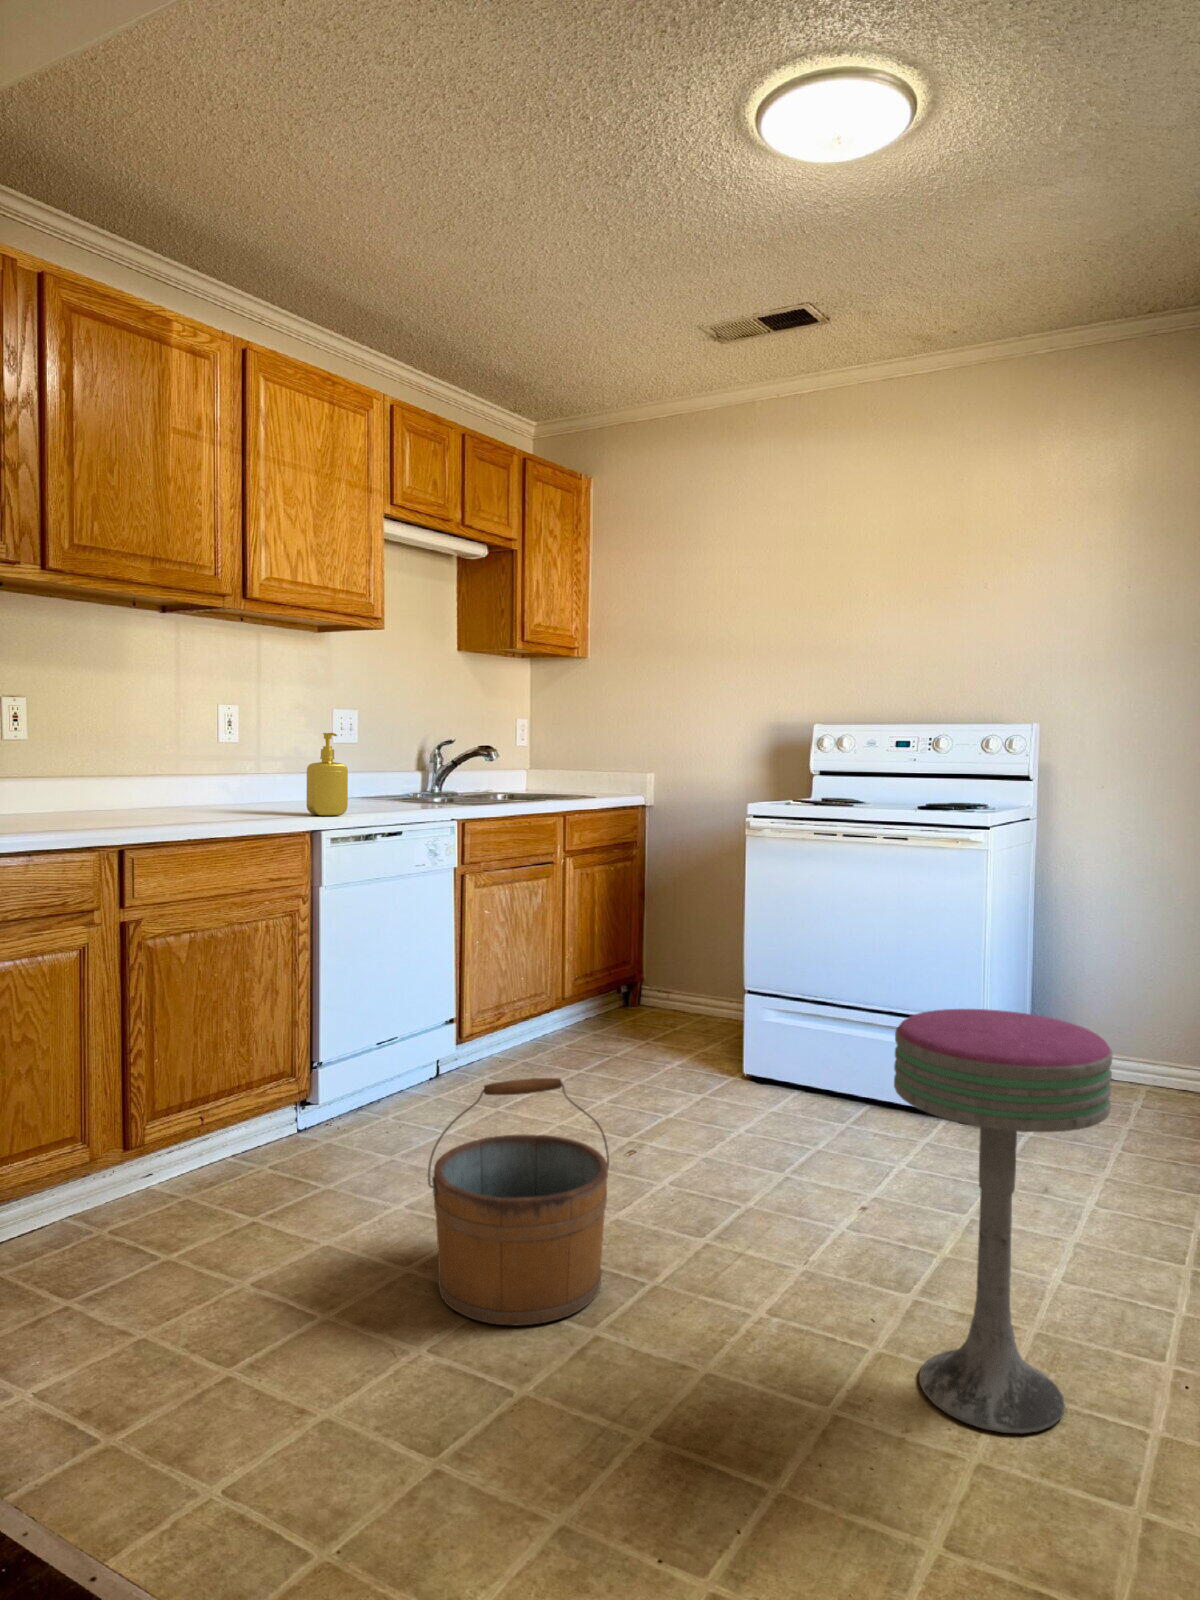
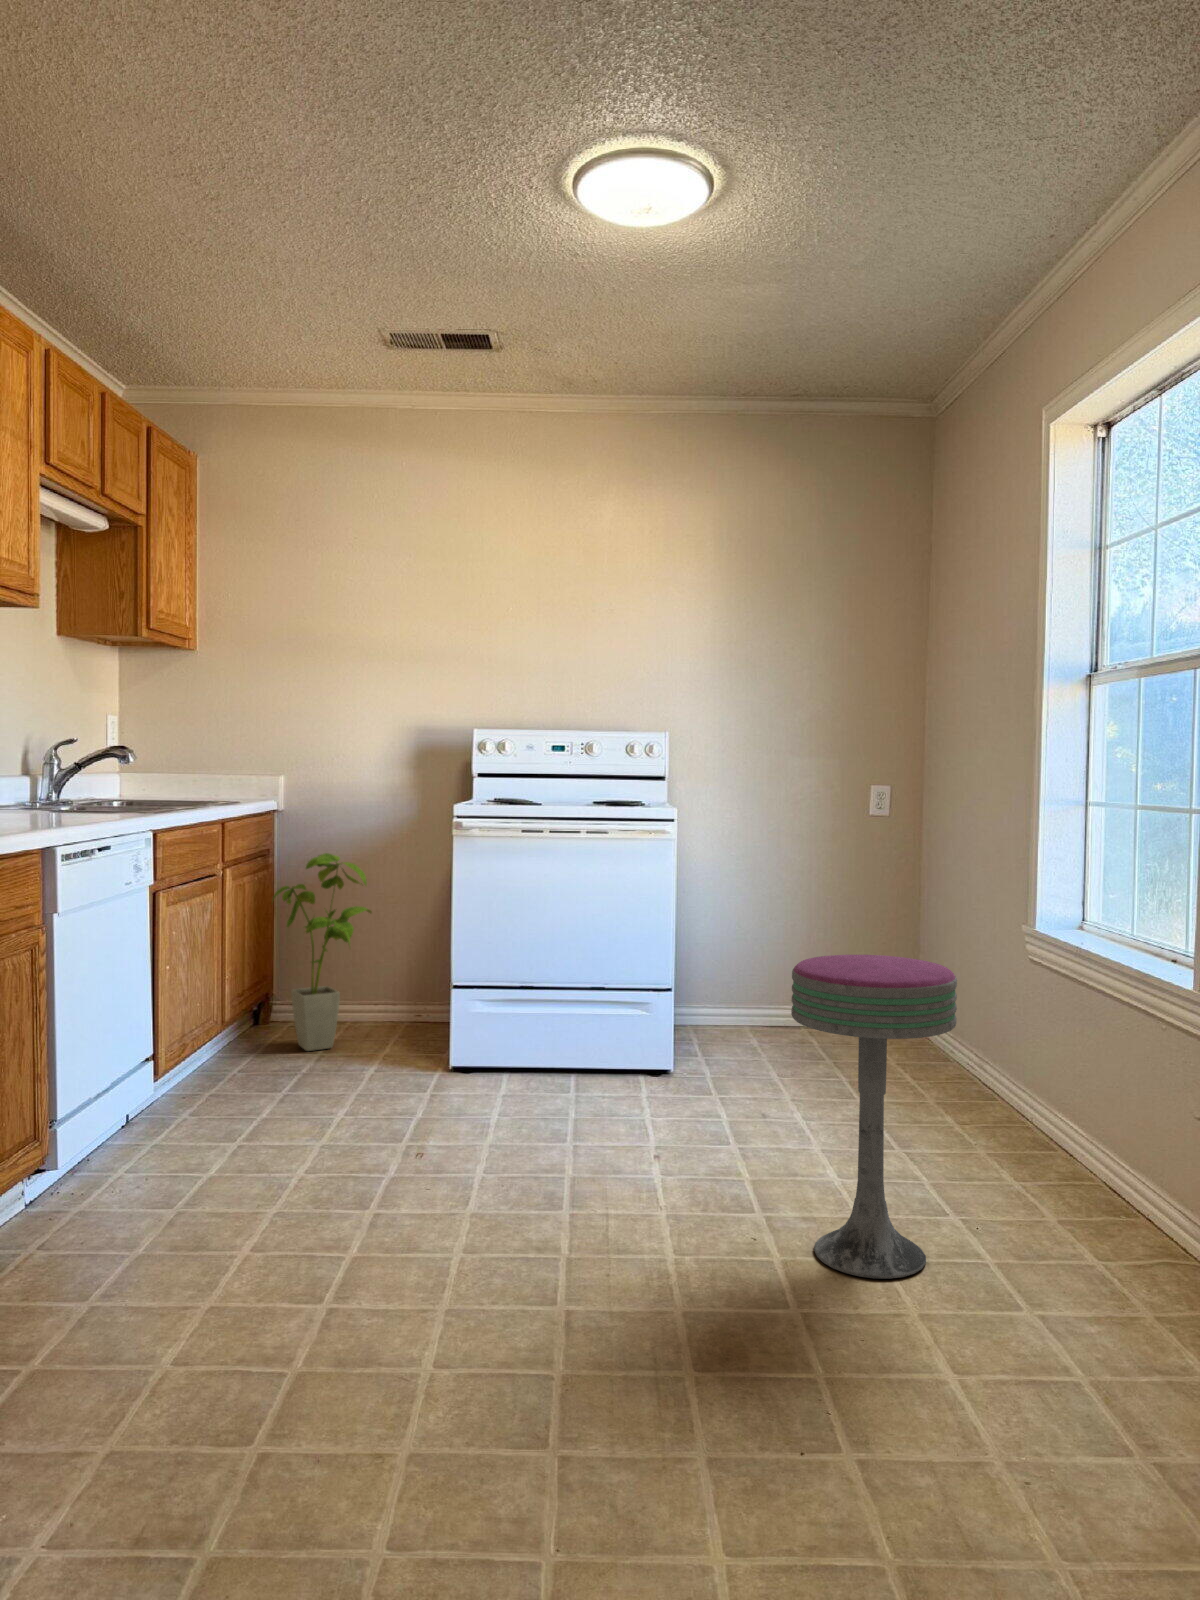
soap dispenser: present [307,733,348,816] -> none [22,730,74,828]
house plant: none [616,848,715,1035] -> present [273,853,372,1051]
bucket: present [428,1078,609,1325] -> none [360,1070,535,1321]

